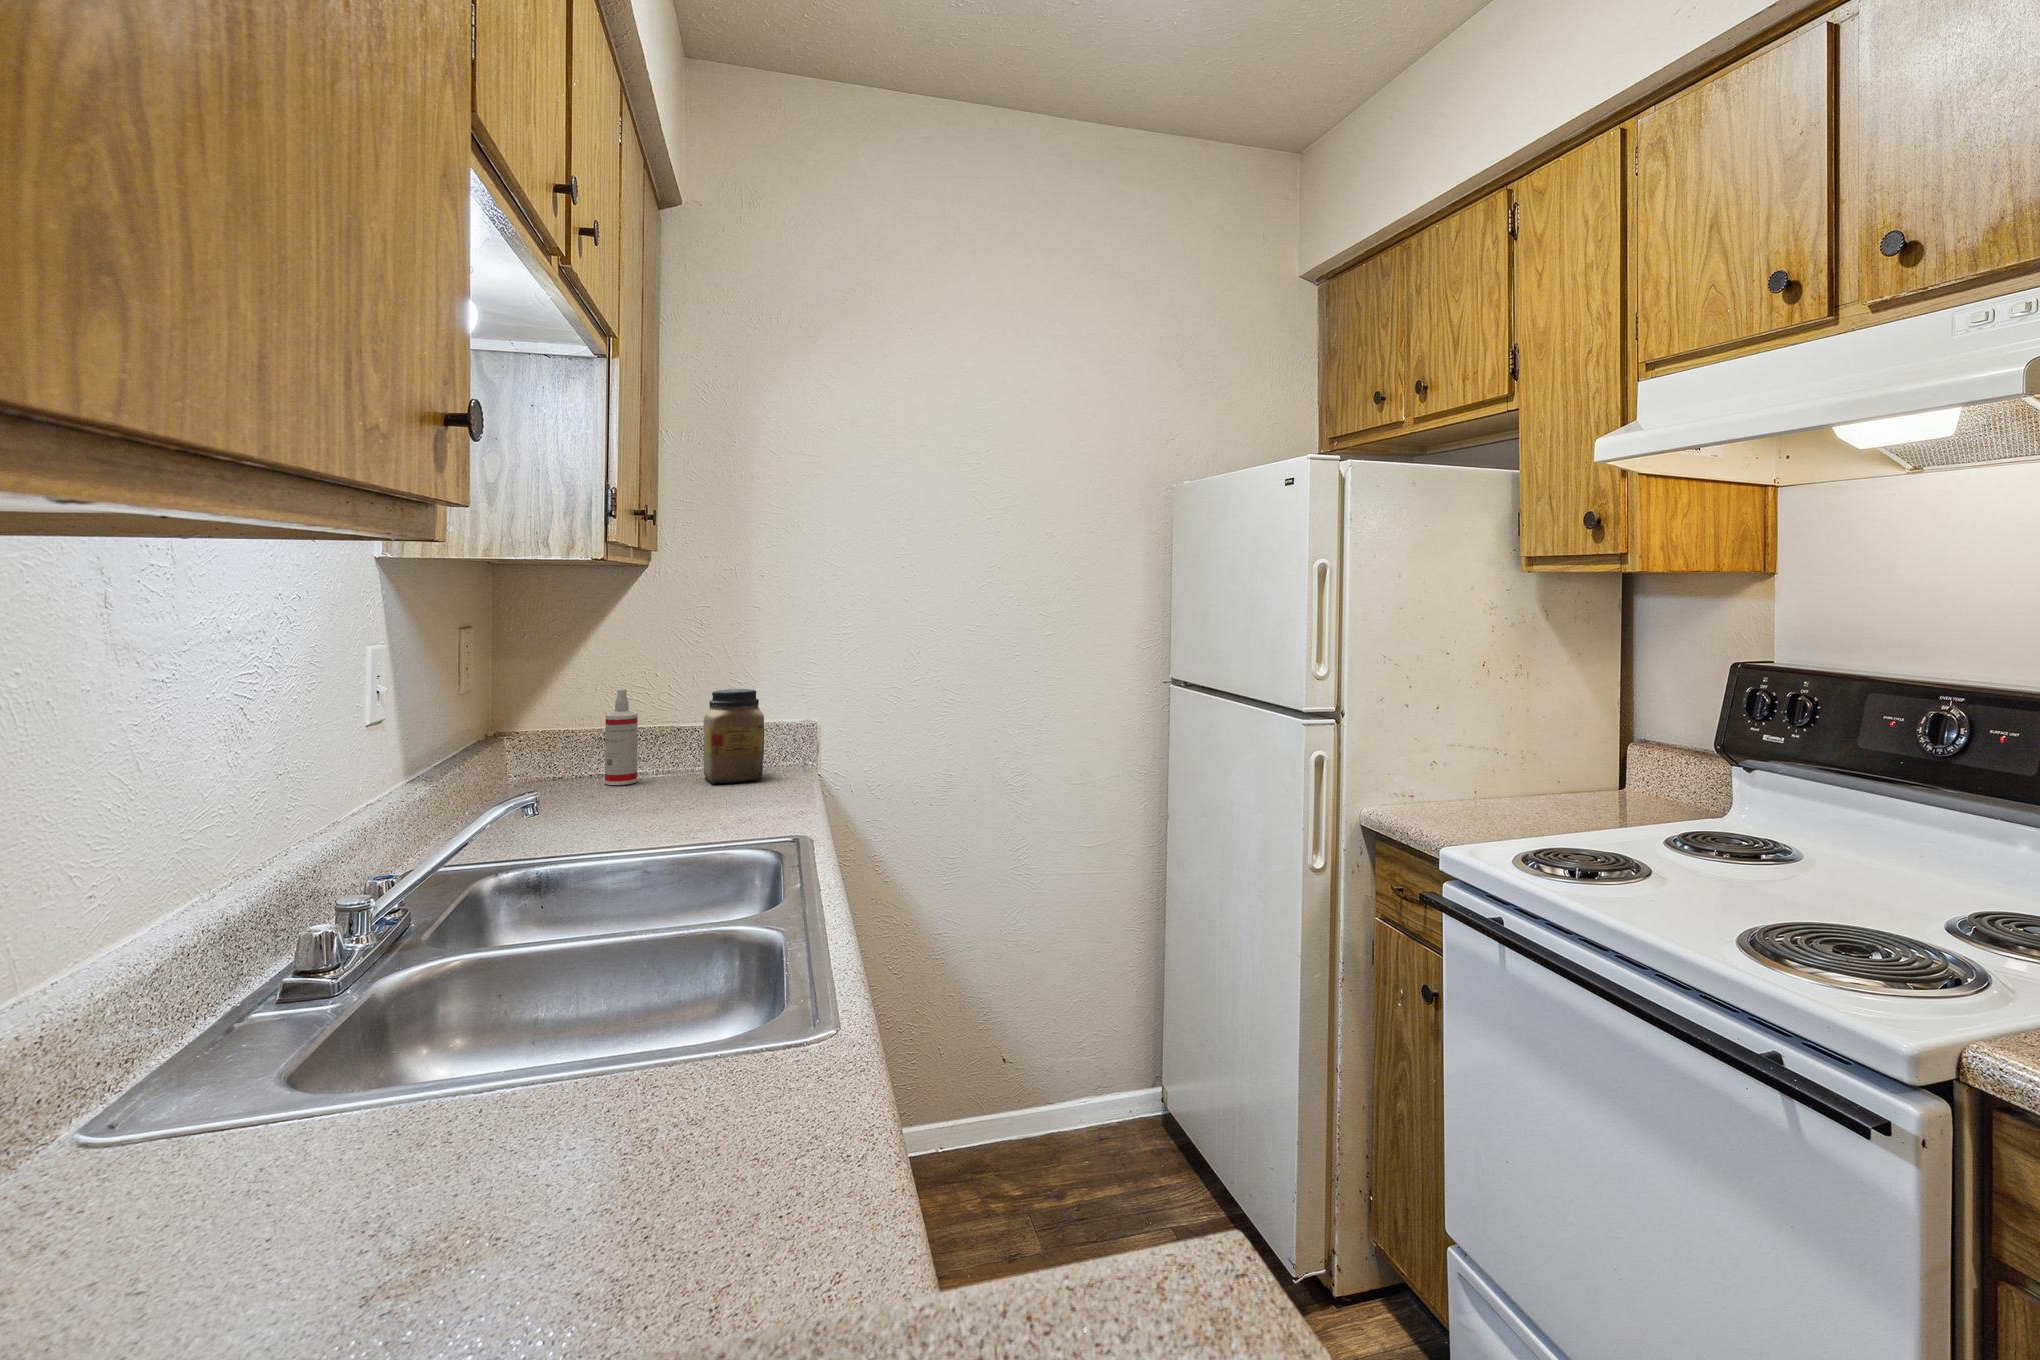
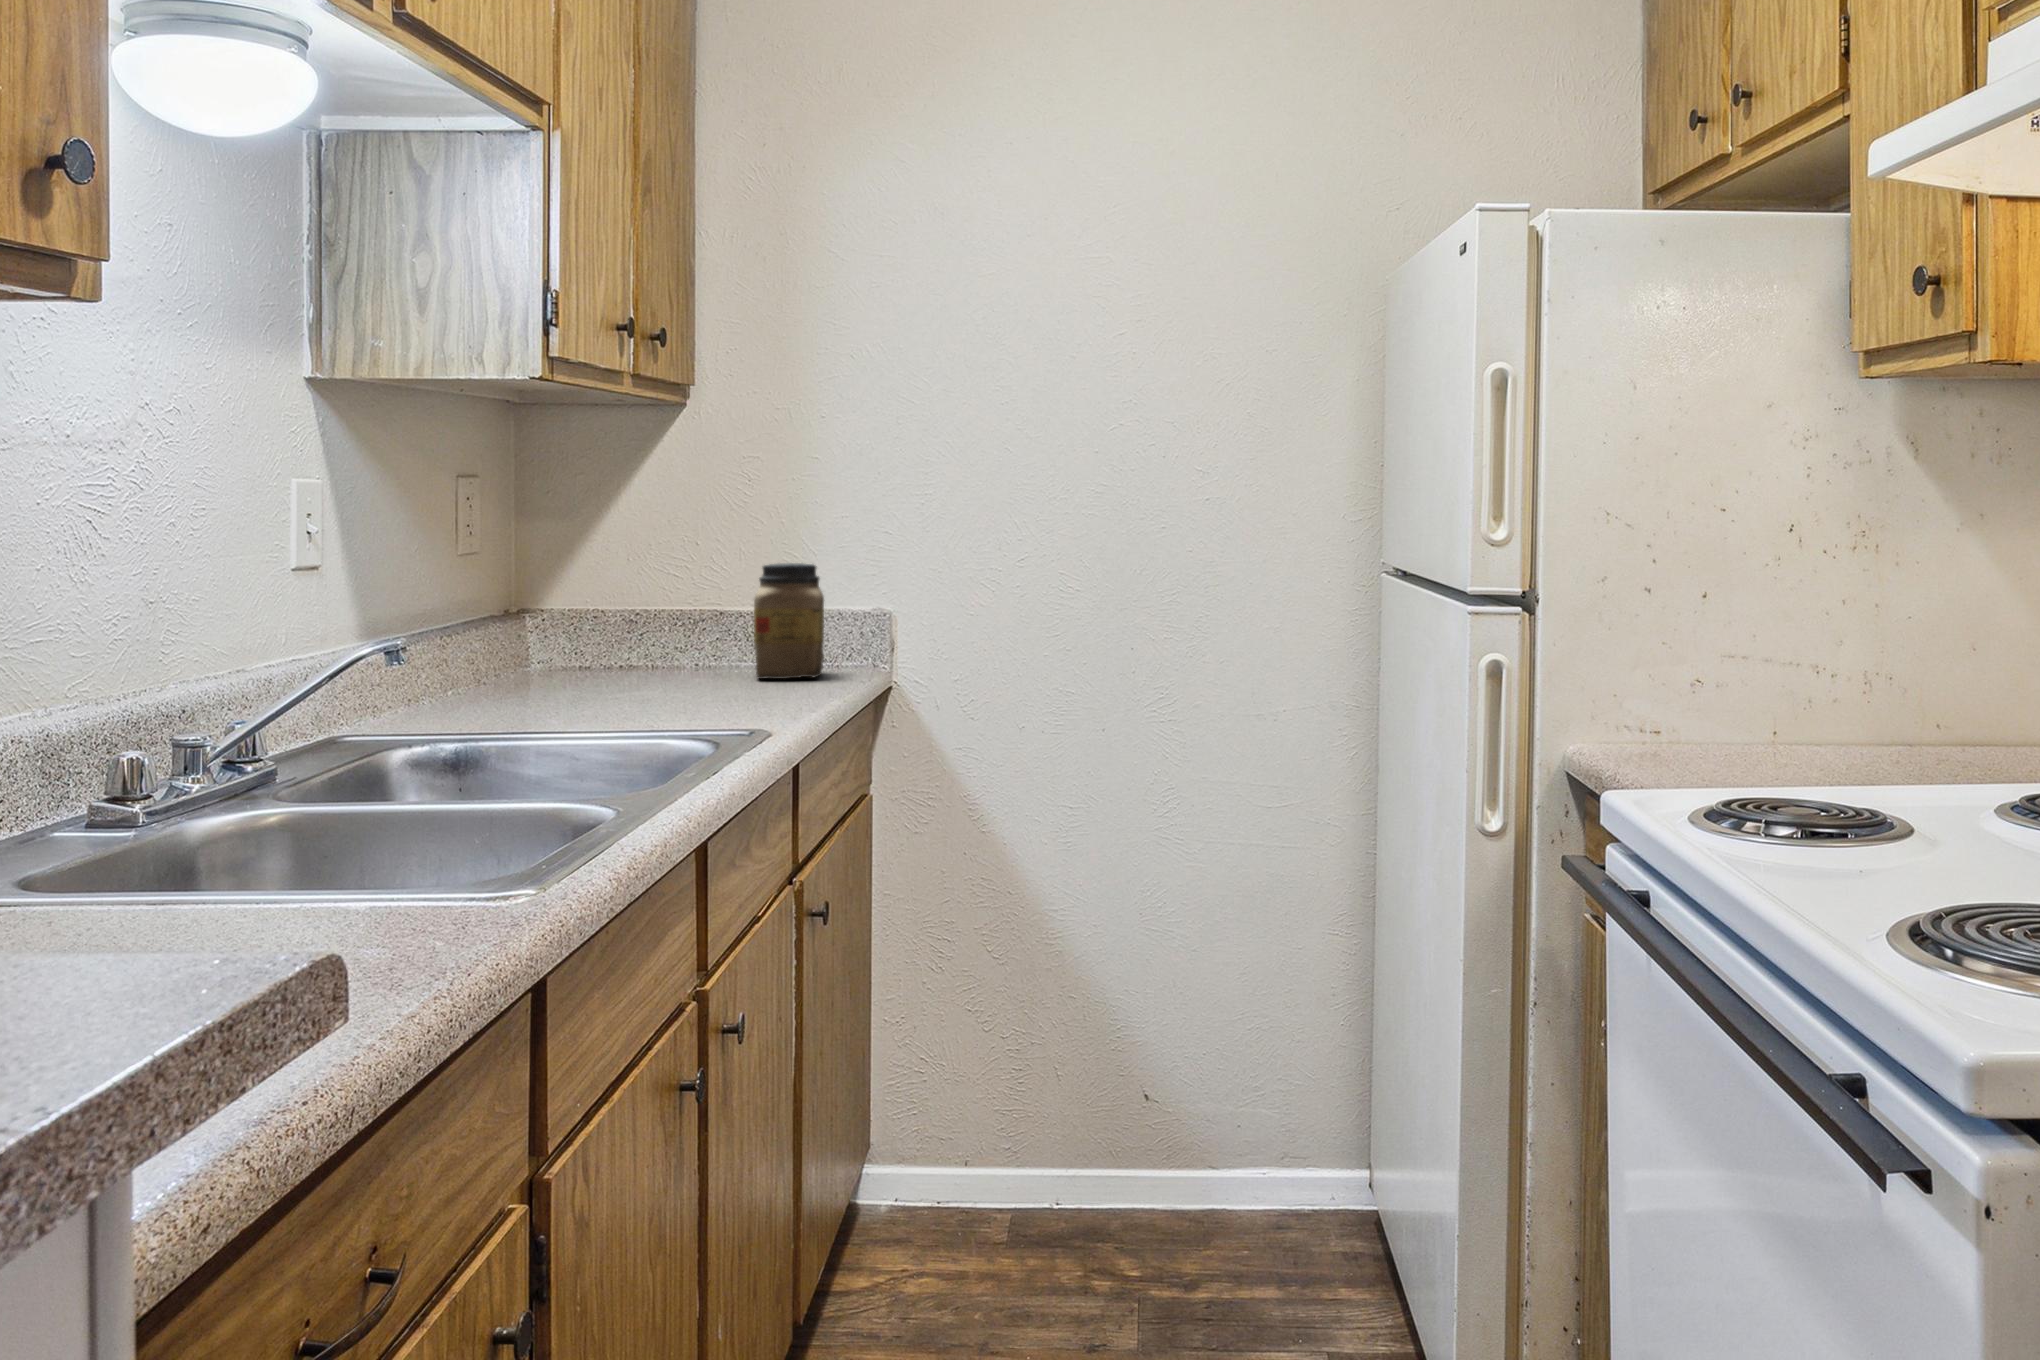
spray bottle: present [605,690,638,785] -> none [641,559,680,675]

